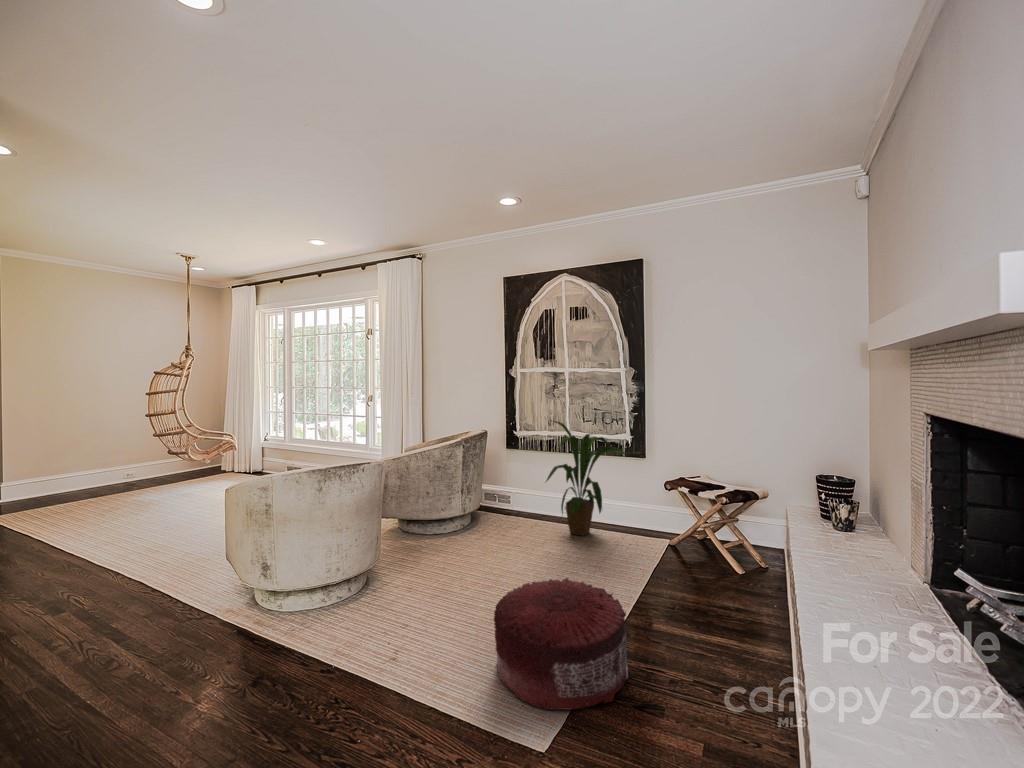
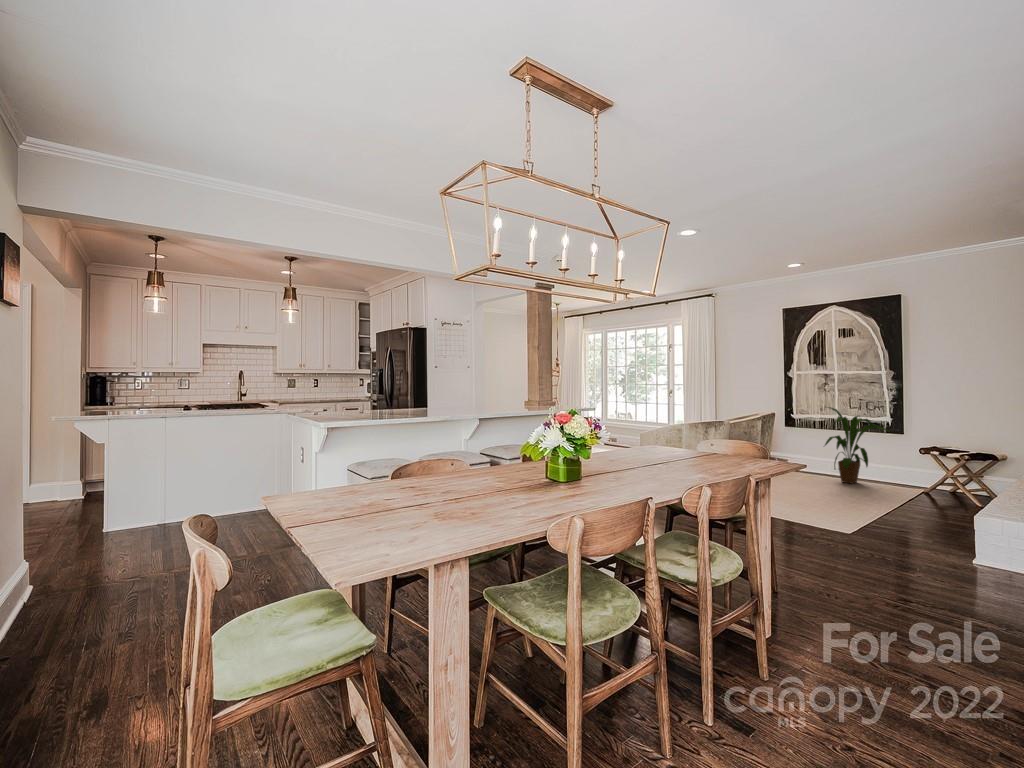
pouf: present [494,578,628,710] -> none [815,487,893,534]

